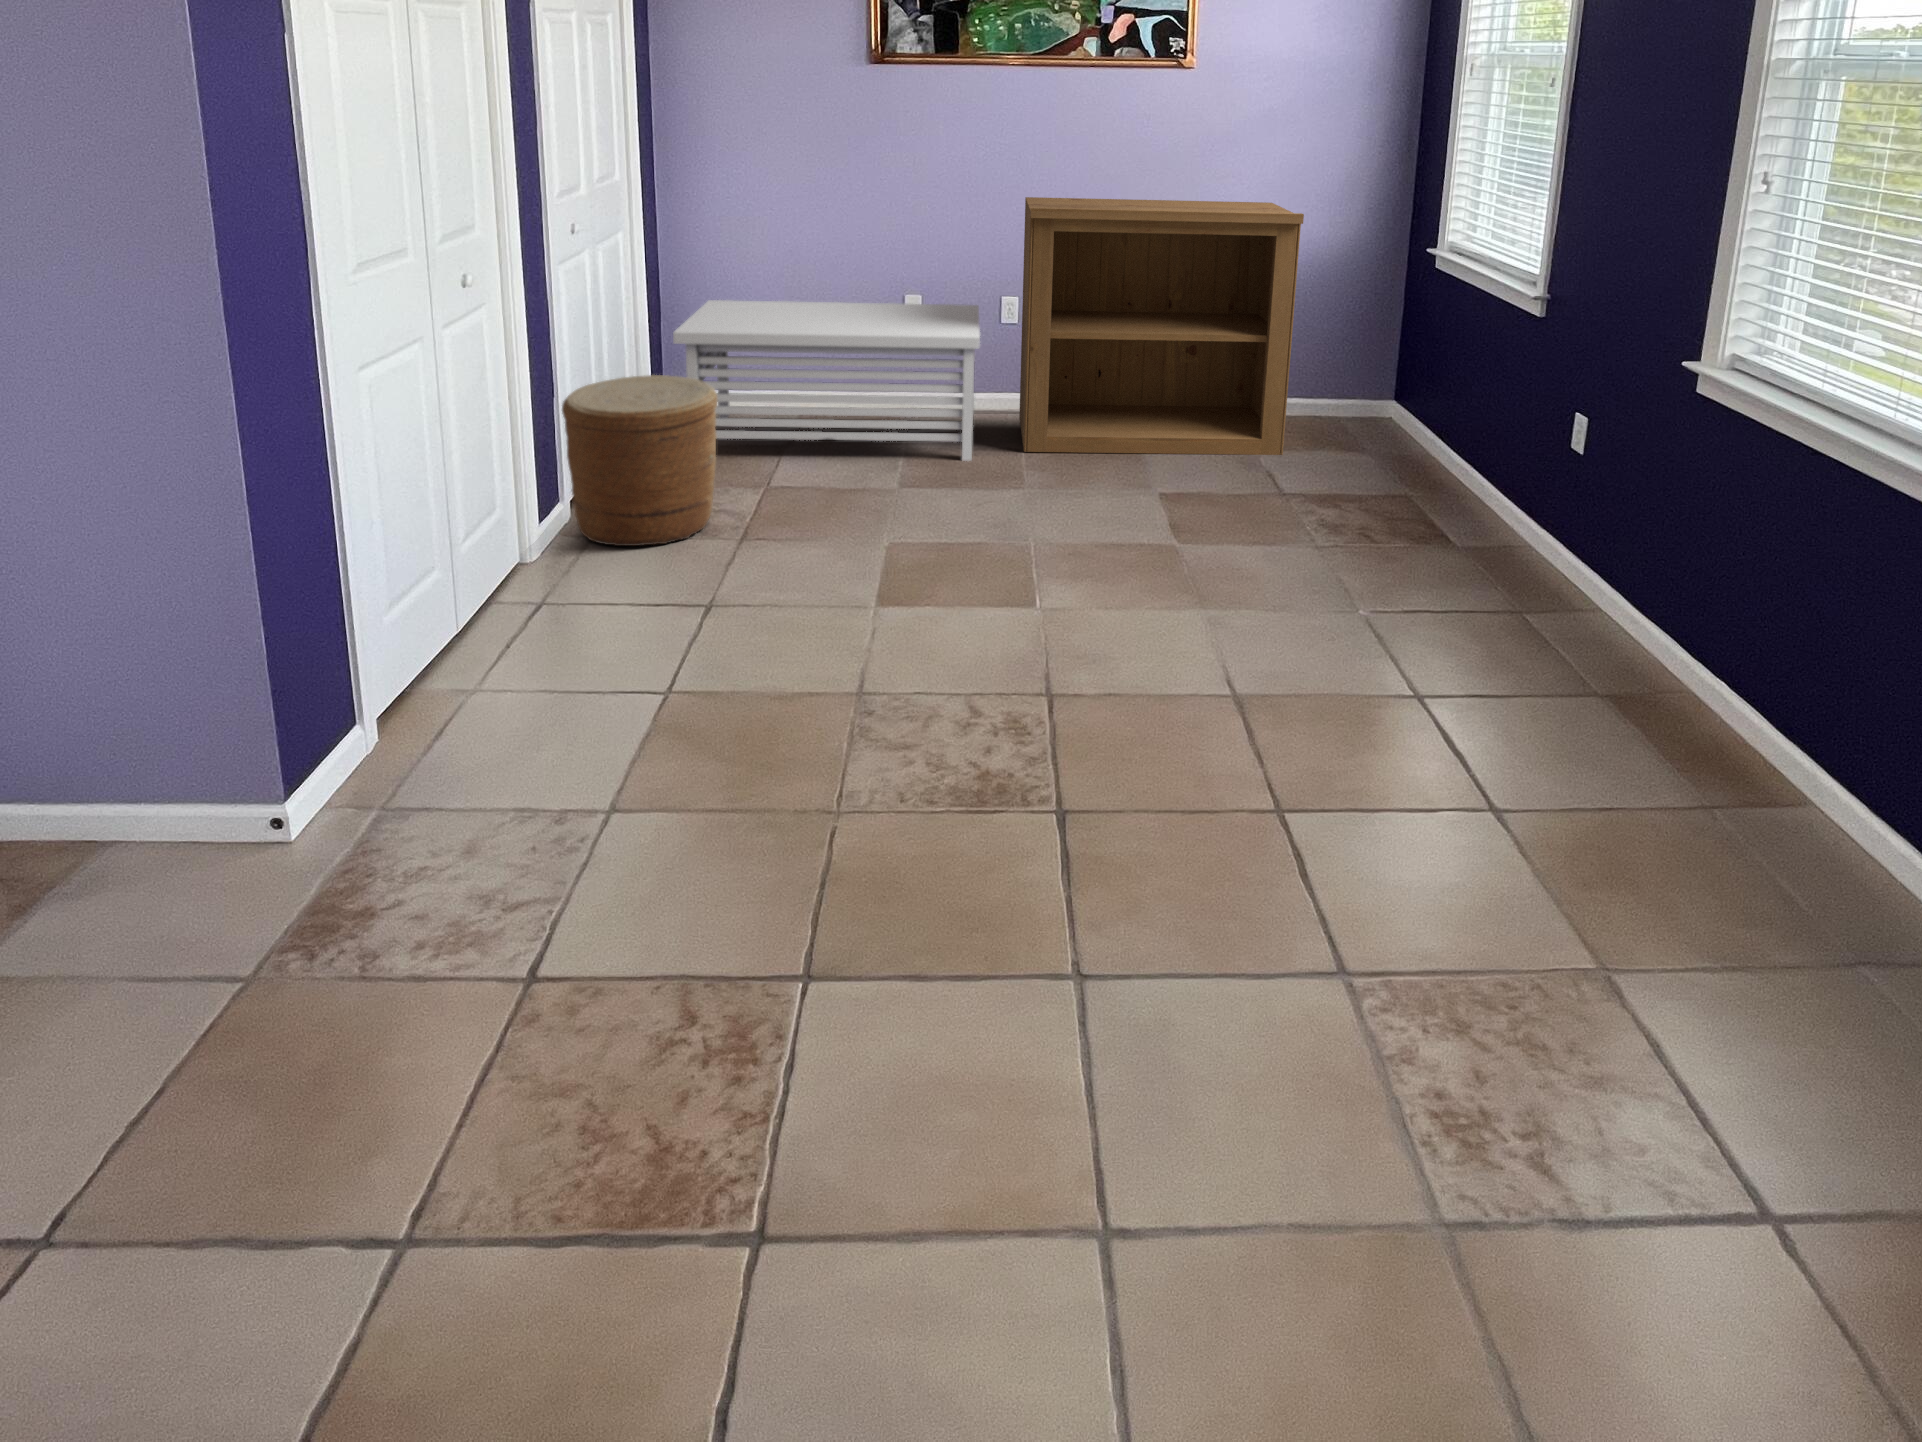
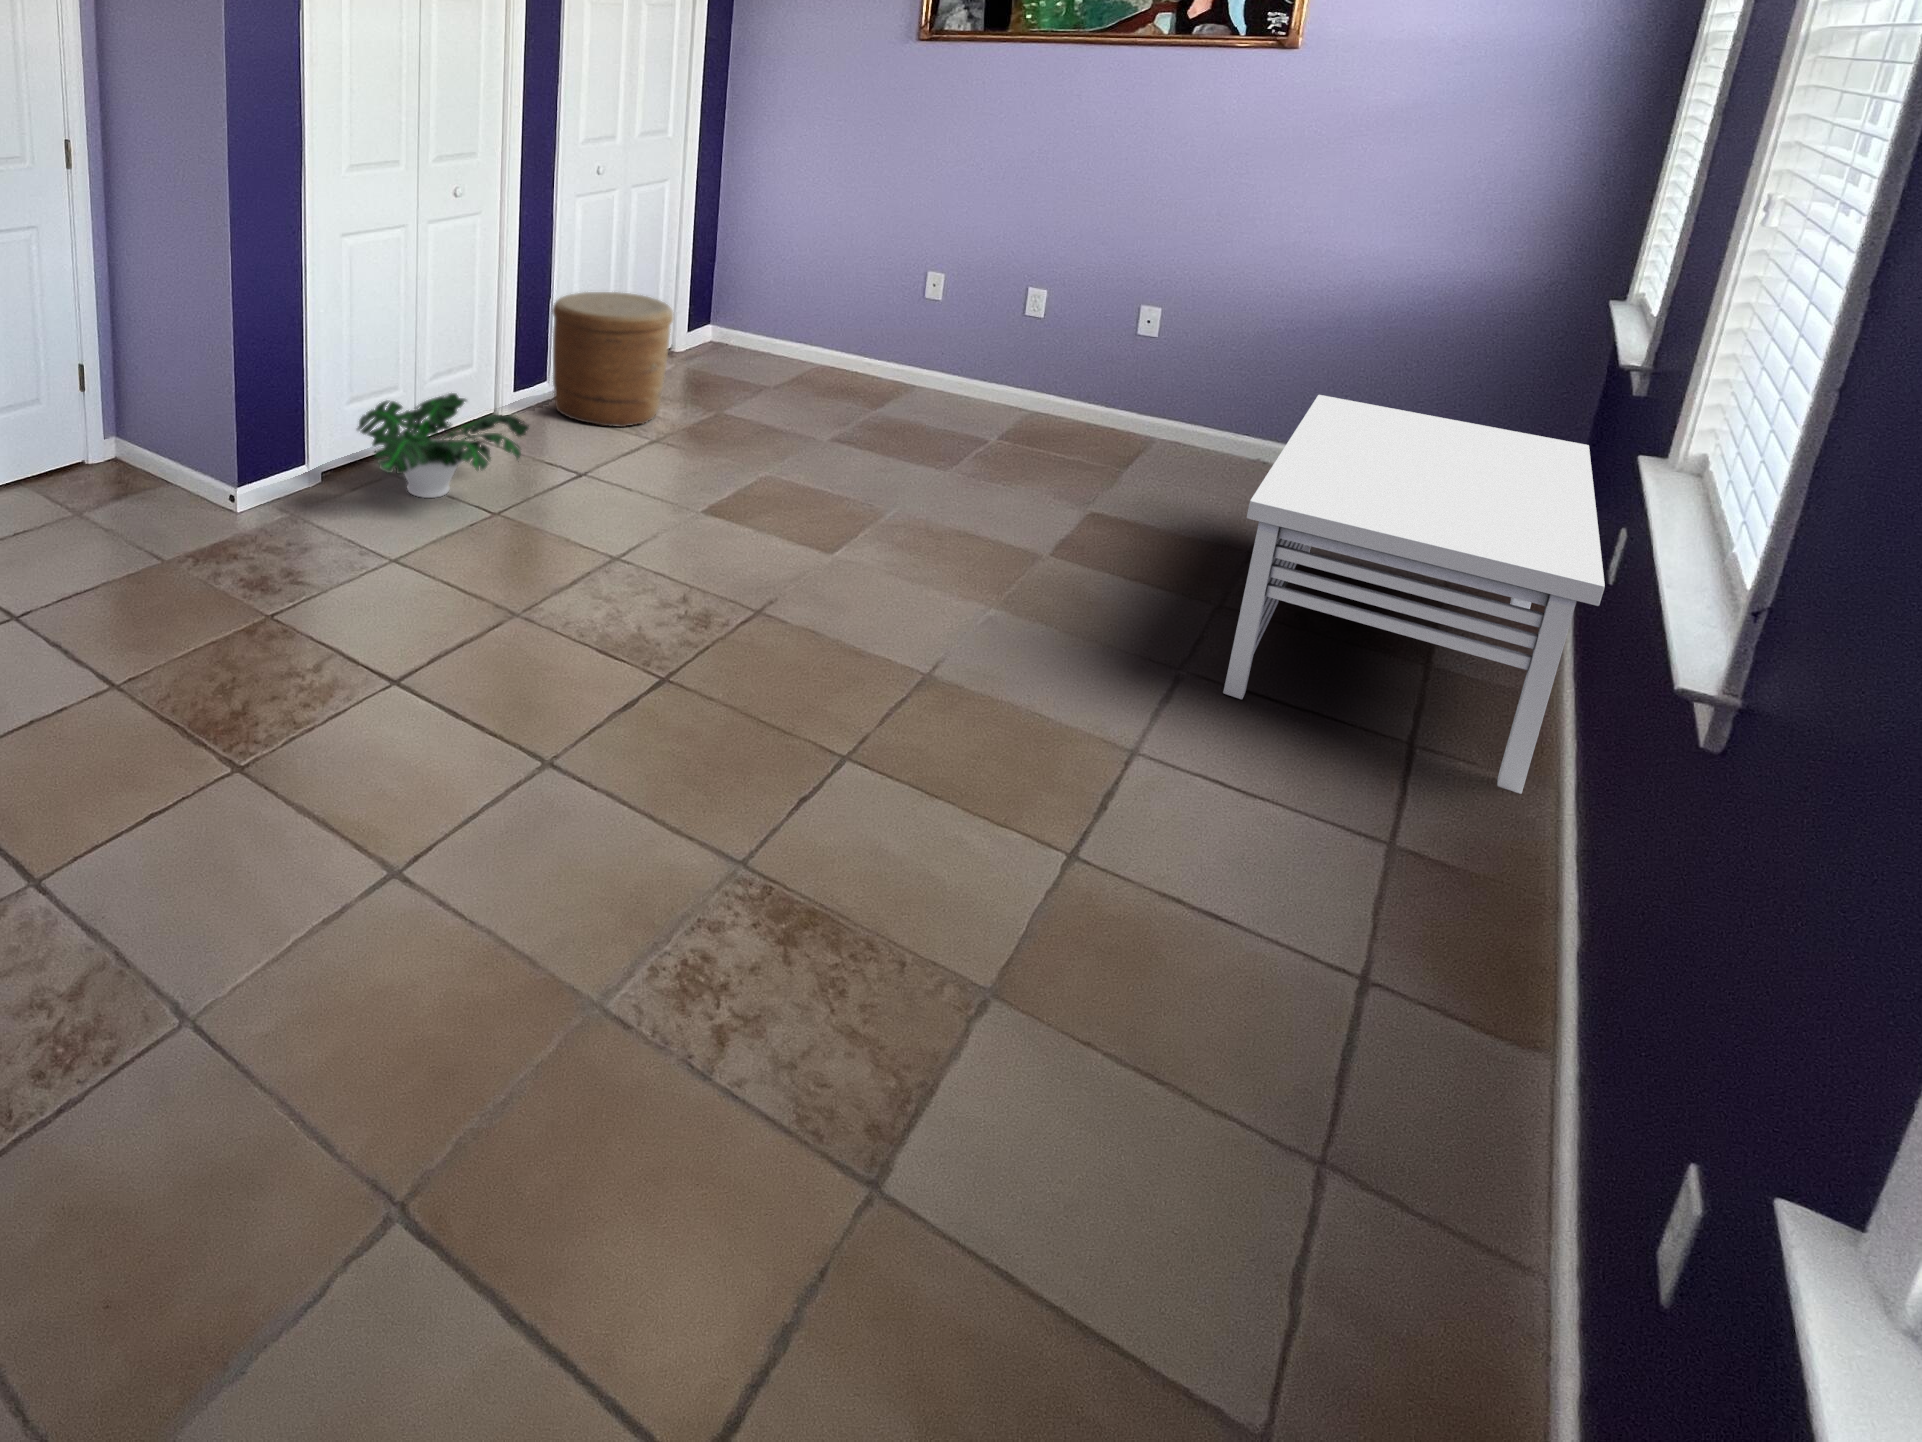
bookshelf: present [1019,197,1304,455] -> none [992,183,1392,519]
storage bench: present [673,300,980,461] -> present [1223,395,1605,794]
potted plant: none [397,562,685,725] -> present [357,393,529,498]

